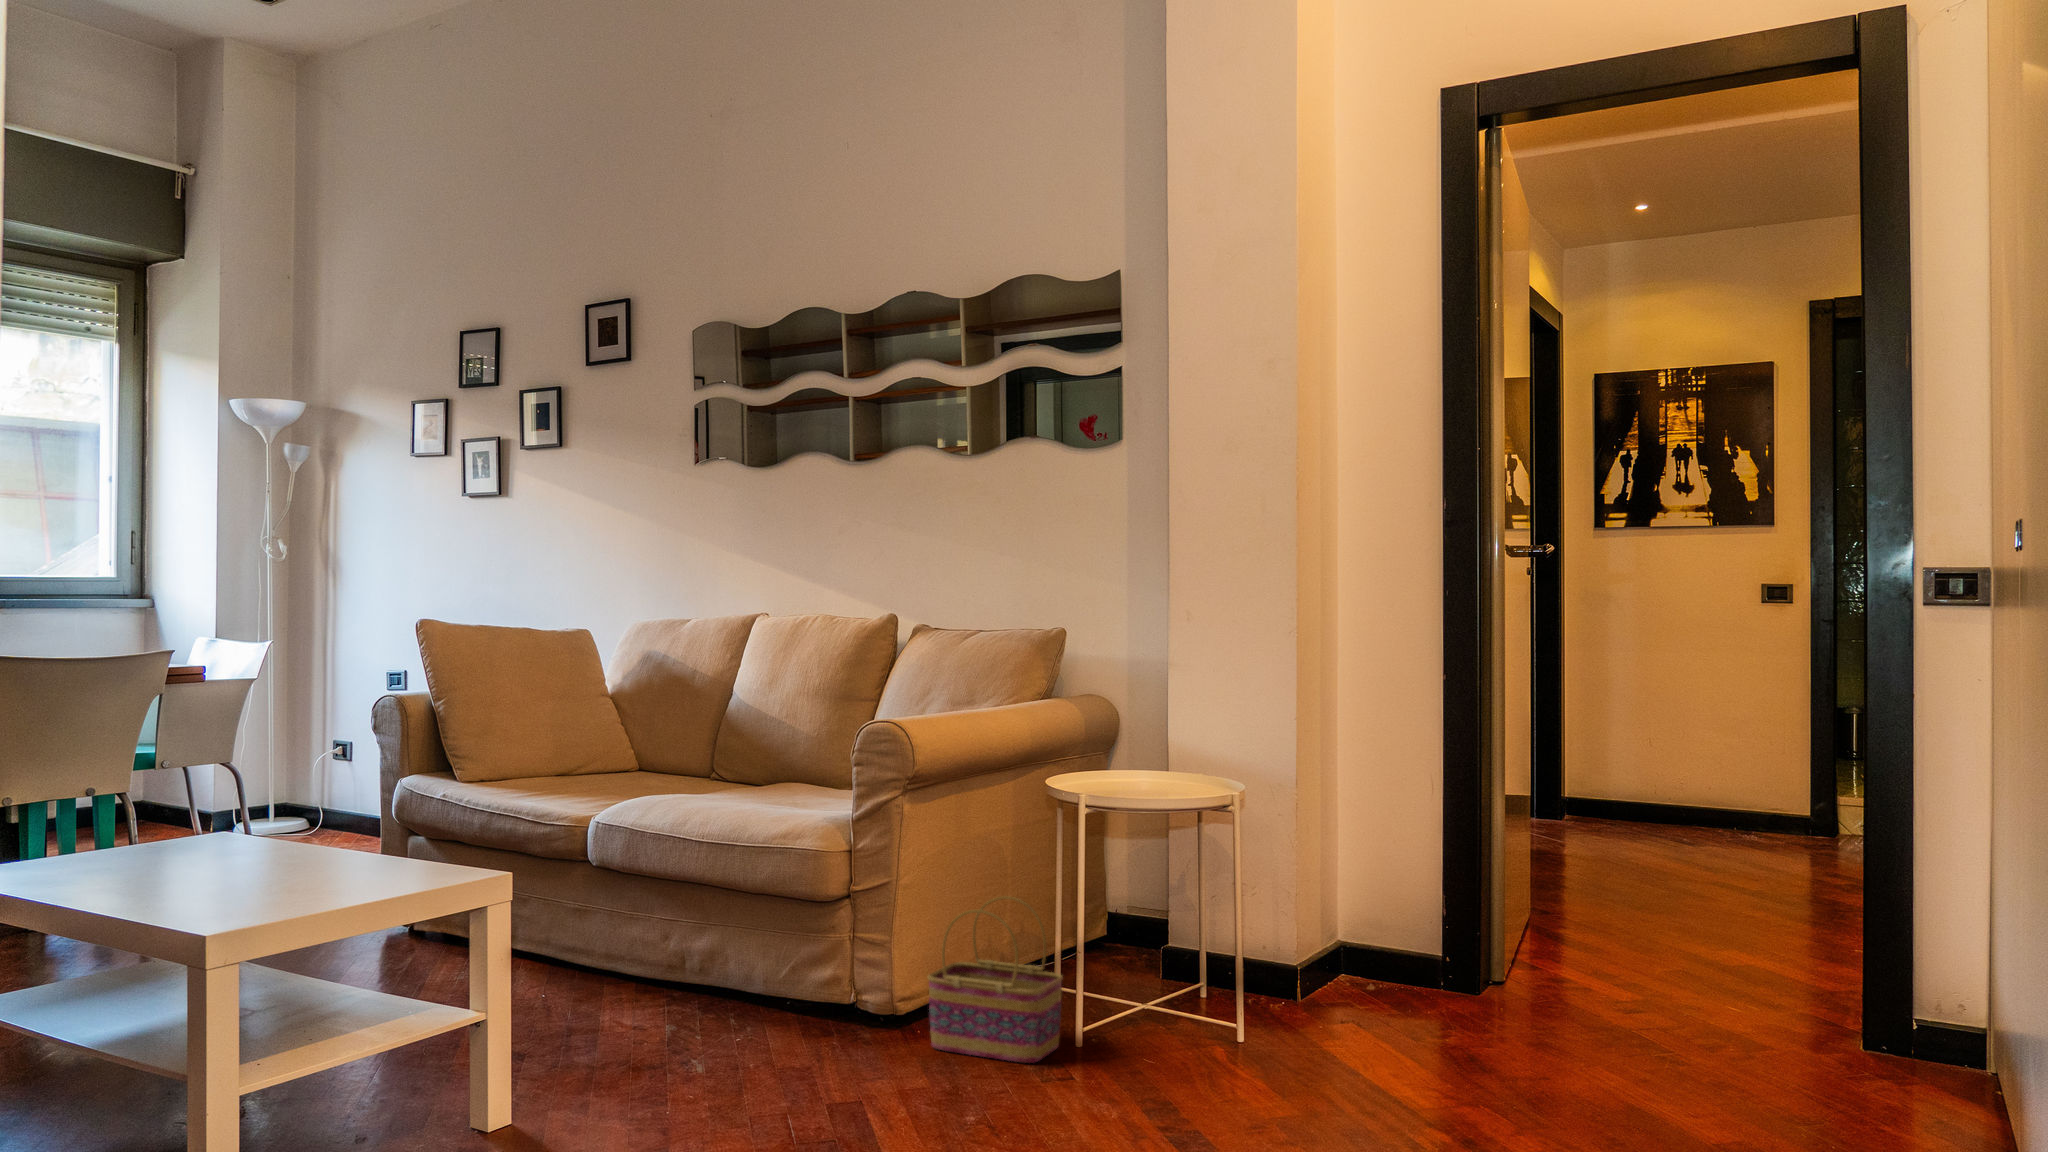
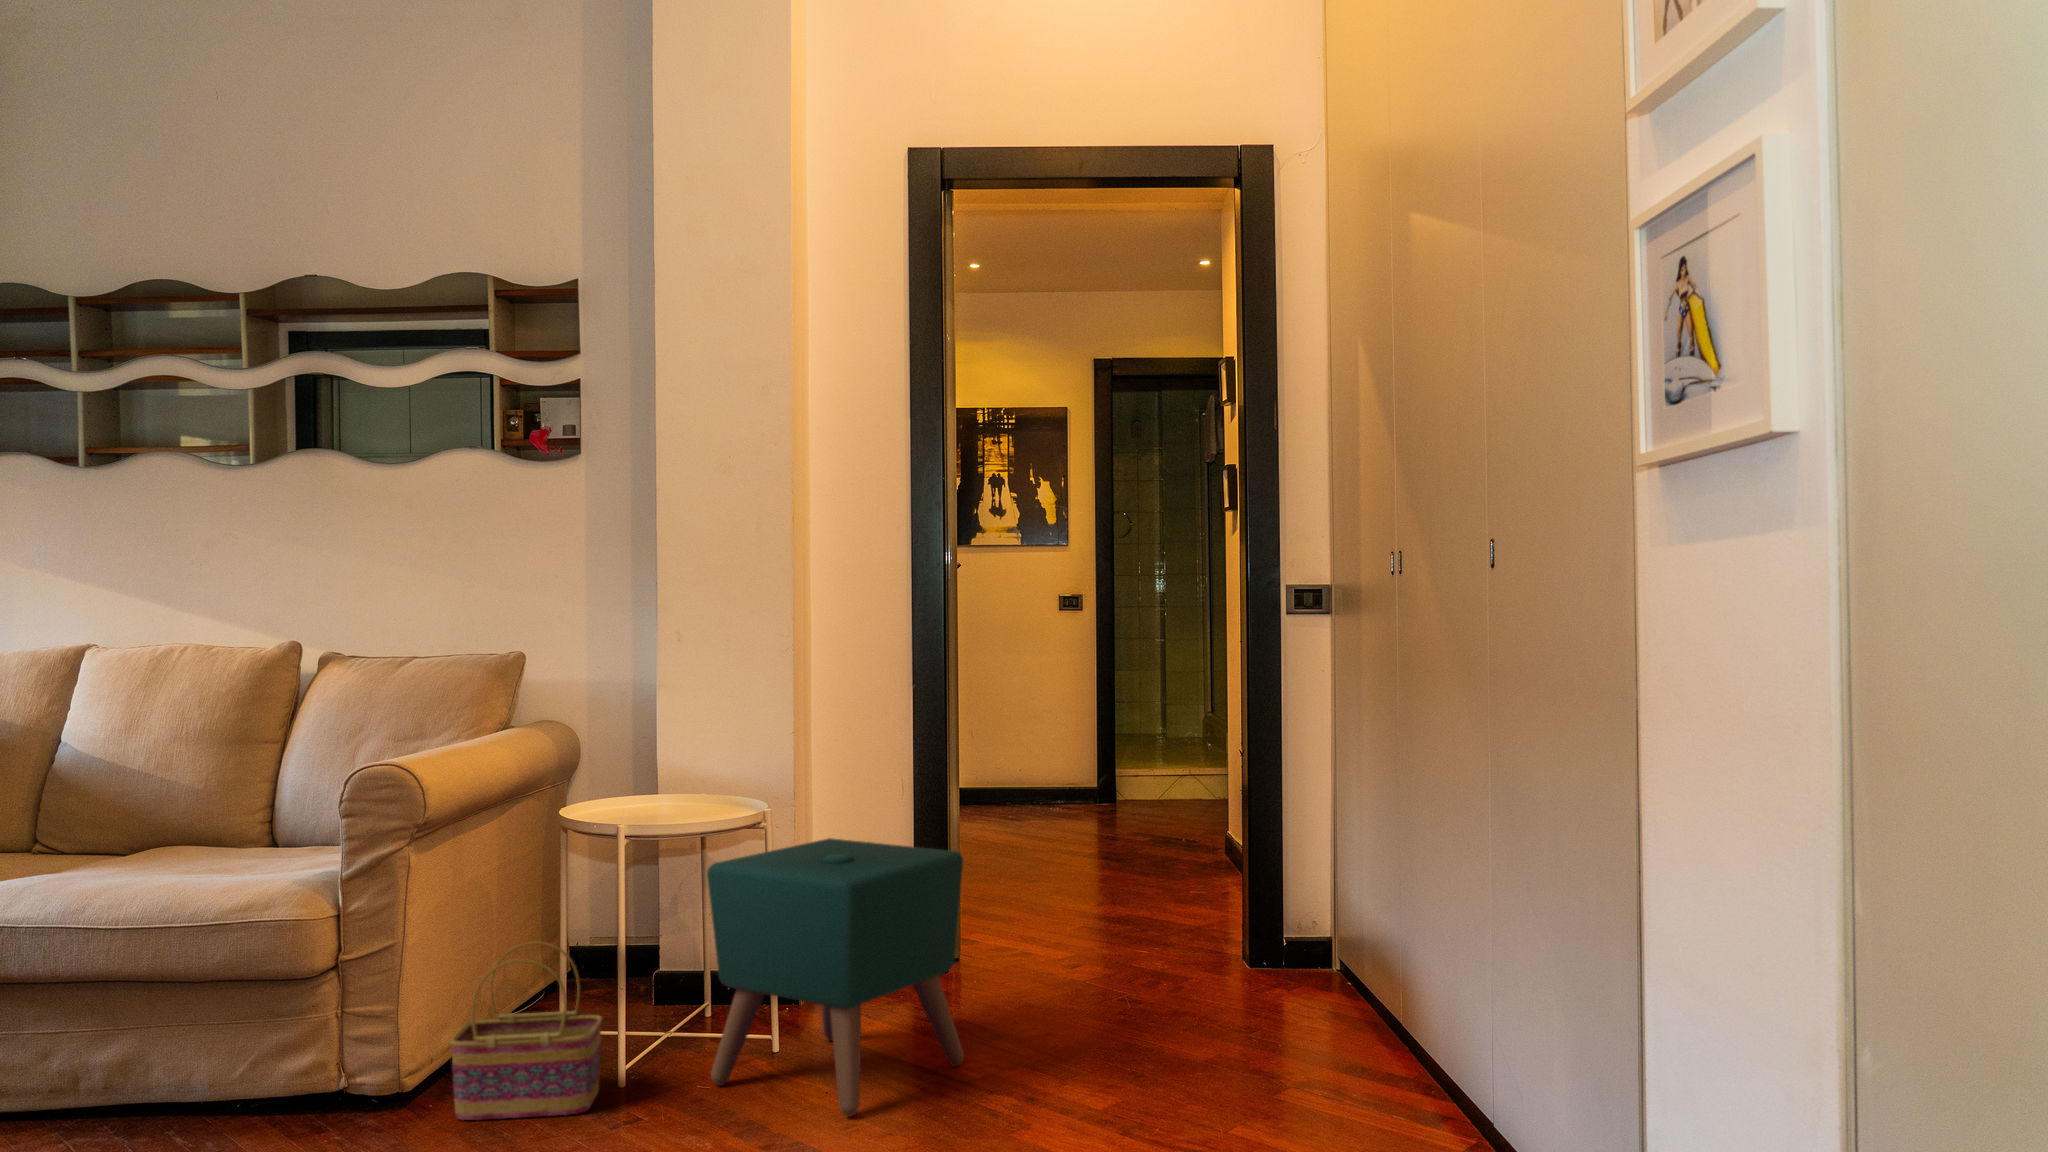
ottoman: none [1157,830,1425,1120] -> present [707,838,964,1117]

